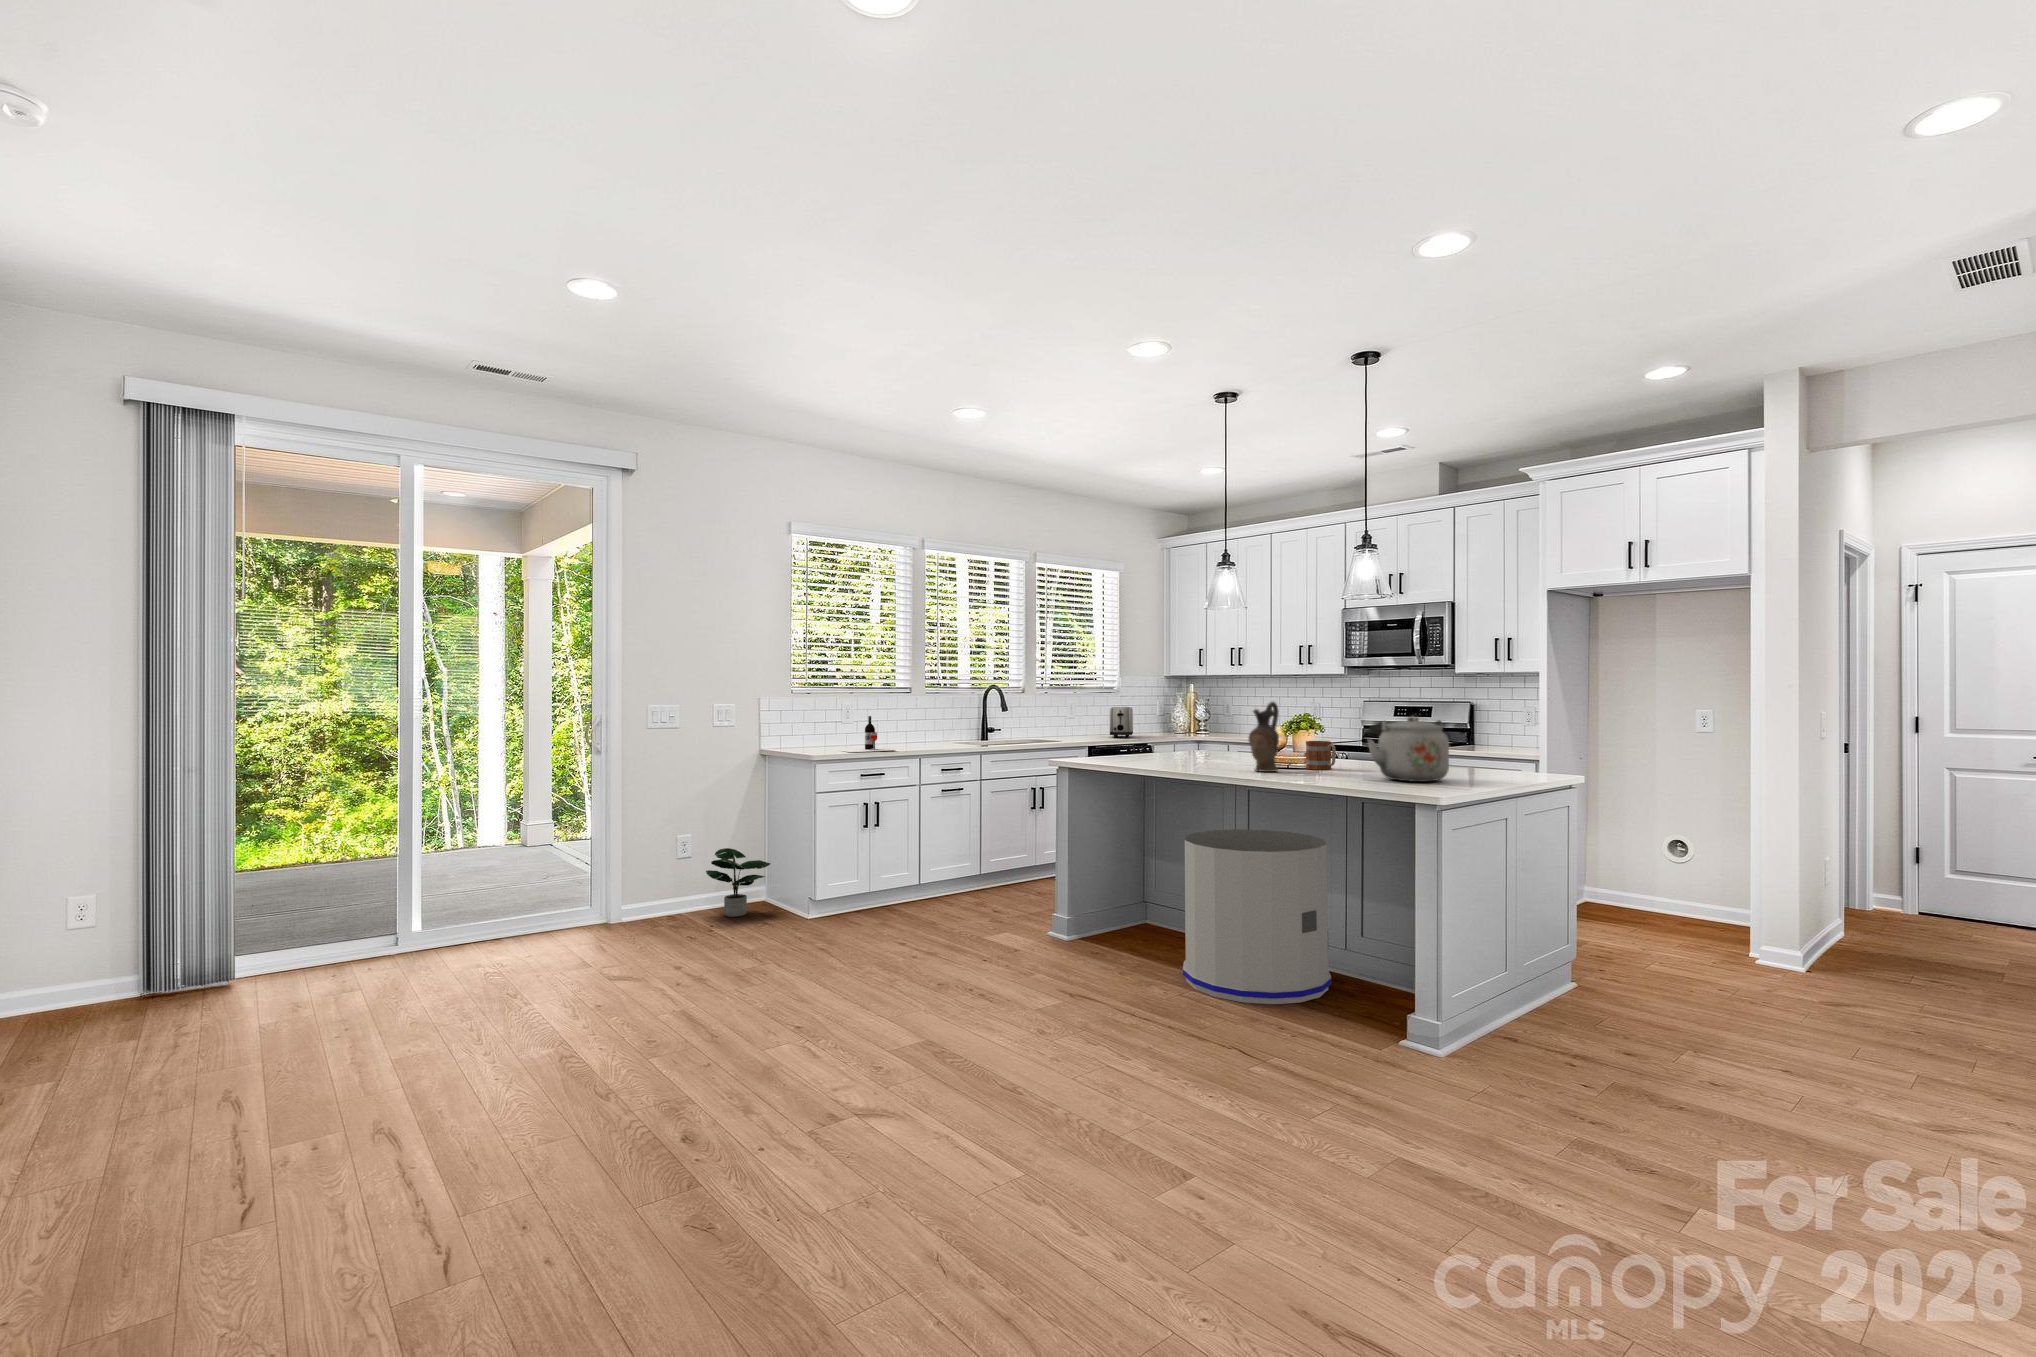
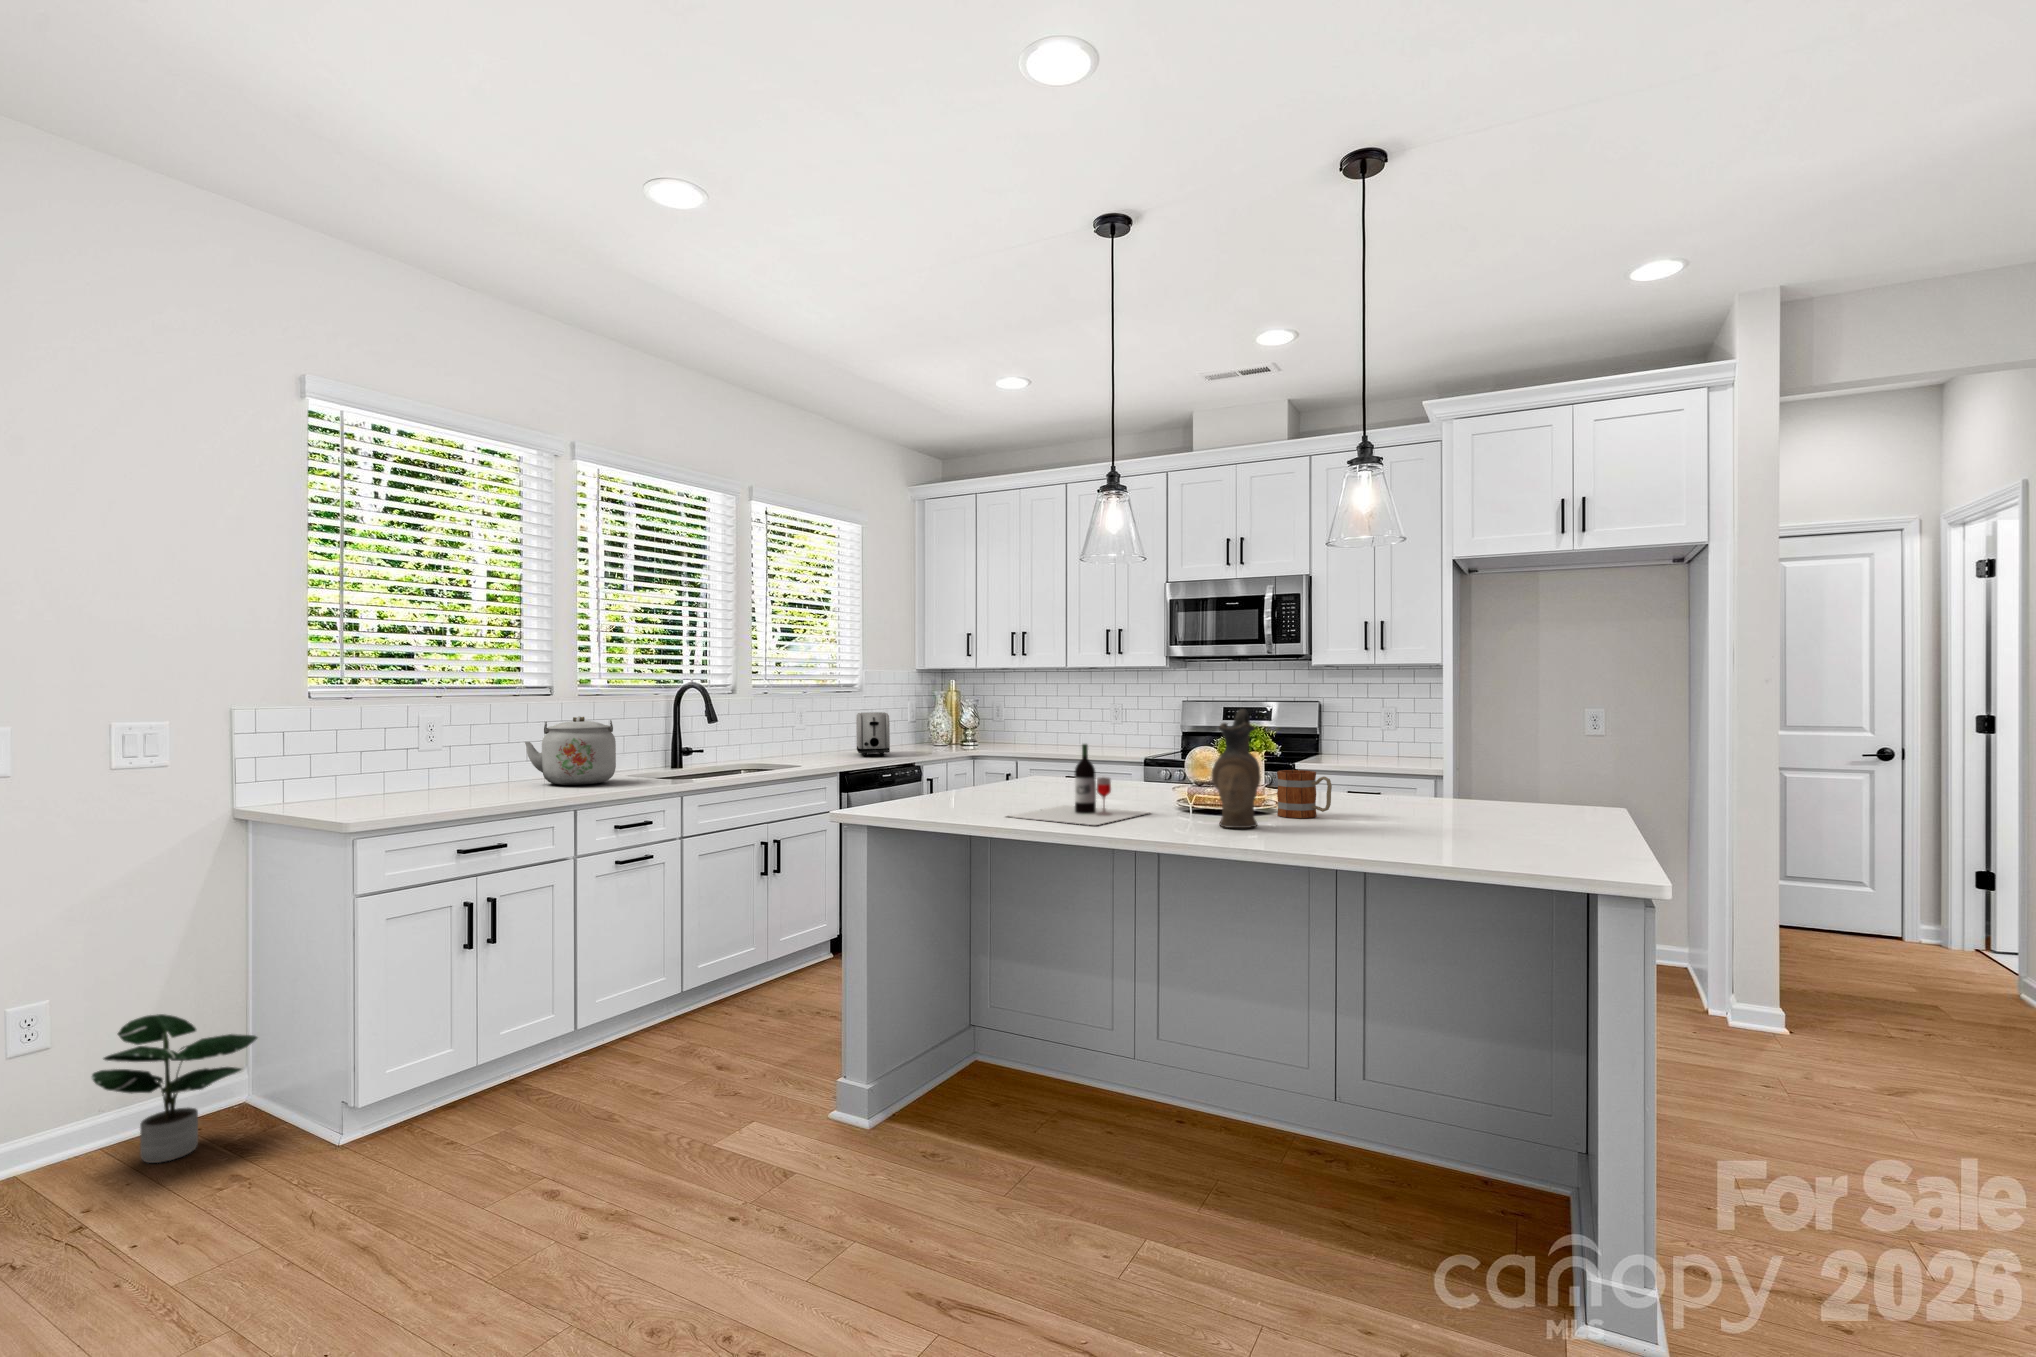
wine bottle: present [840,716,894,752] -> present [1010,744,1147,825]
kettle: present [1368,717,1449,782] -> present [525,716,616,785]
trash can: present [1183,829,1332,1004] -> none [1105,918,1359,1255]

